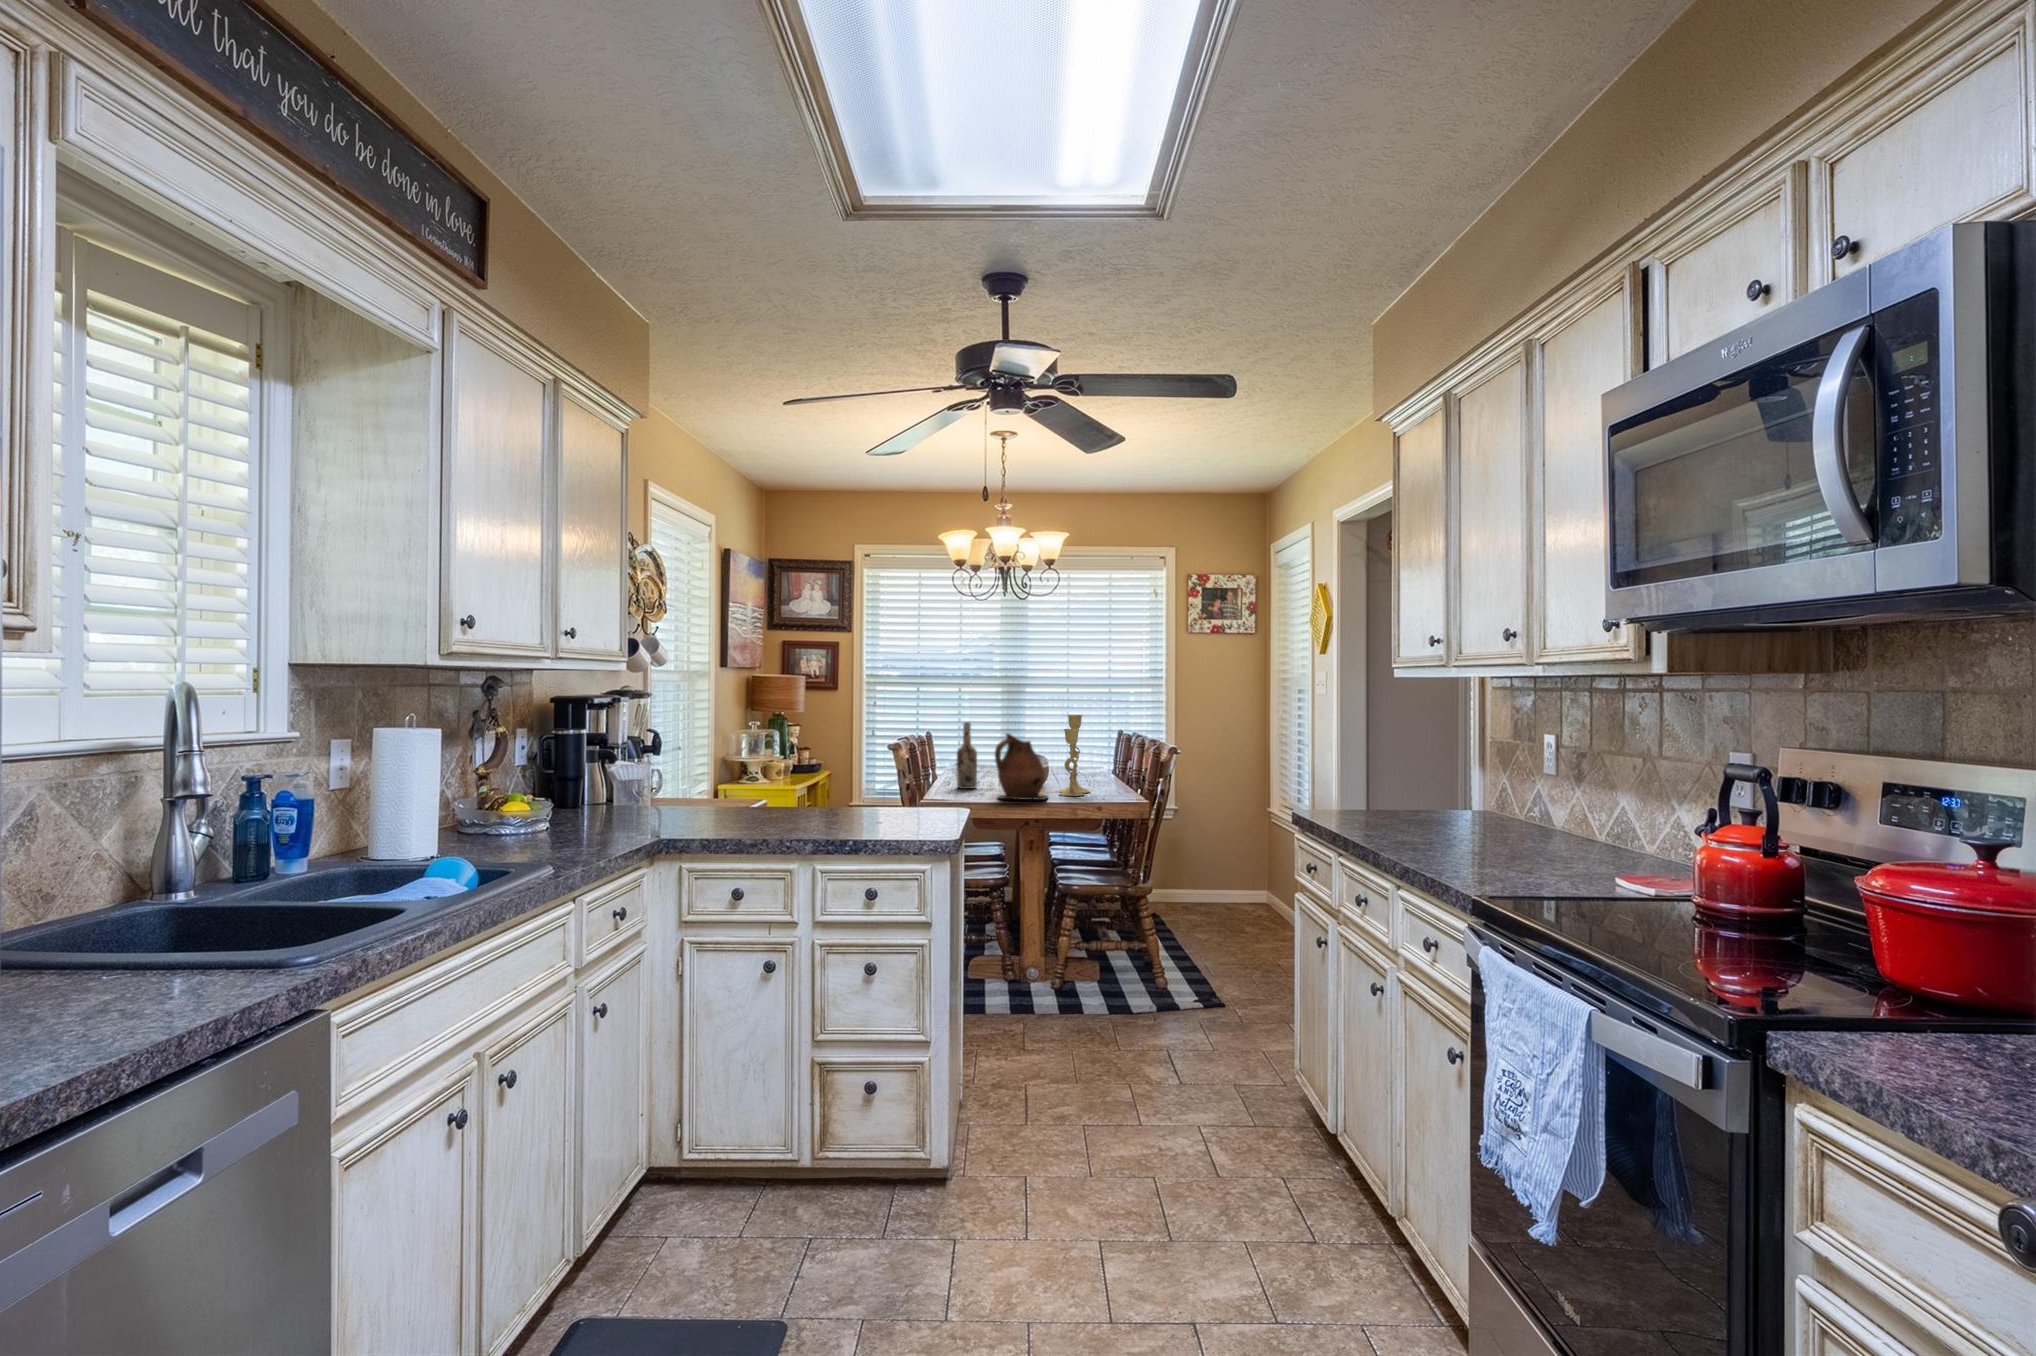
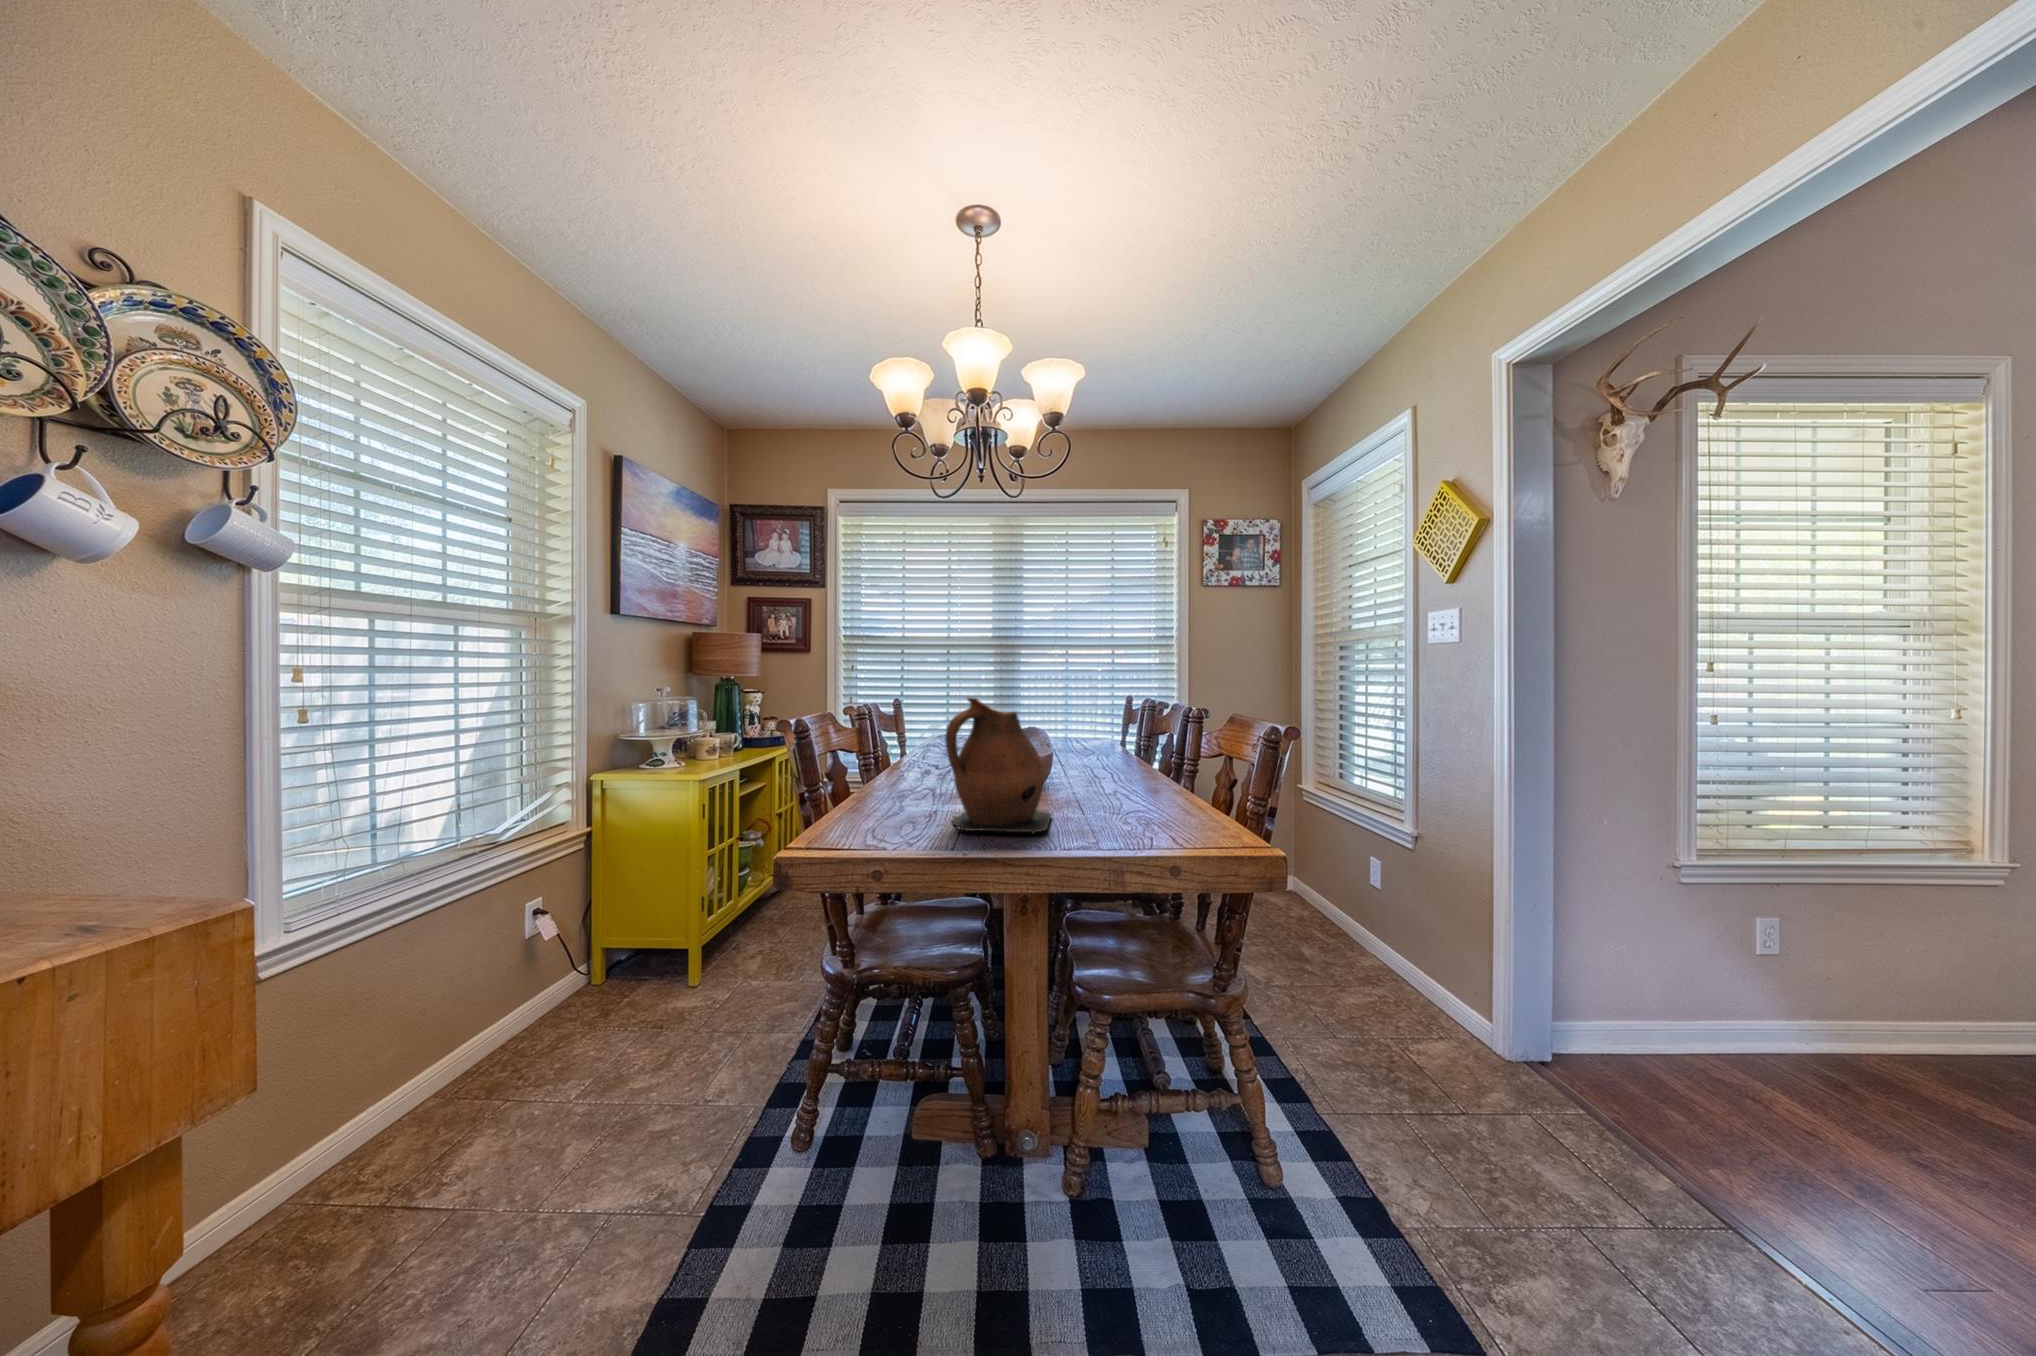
candlestick: present [1059,715,1090,796] -> none [1068,667,1121,811]
wine bottle: present [957,722,977,789] -> none [900,681,933,790]

